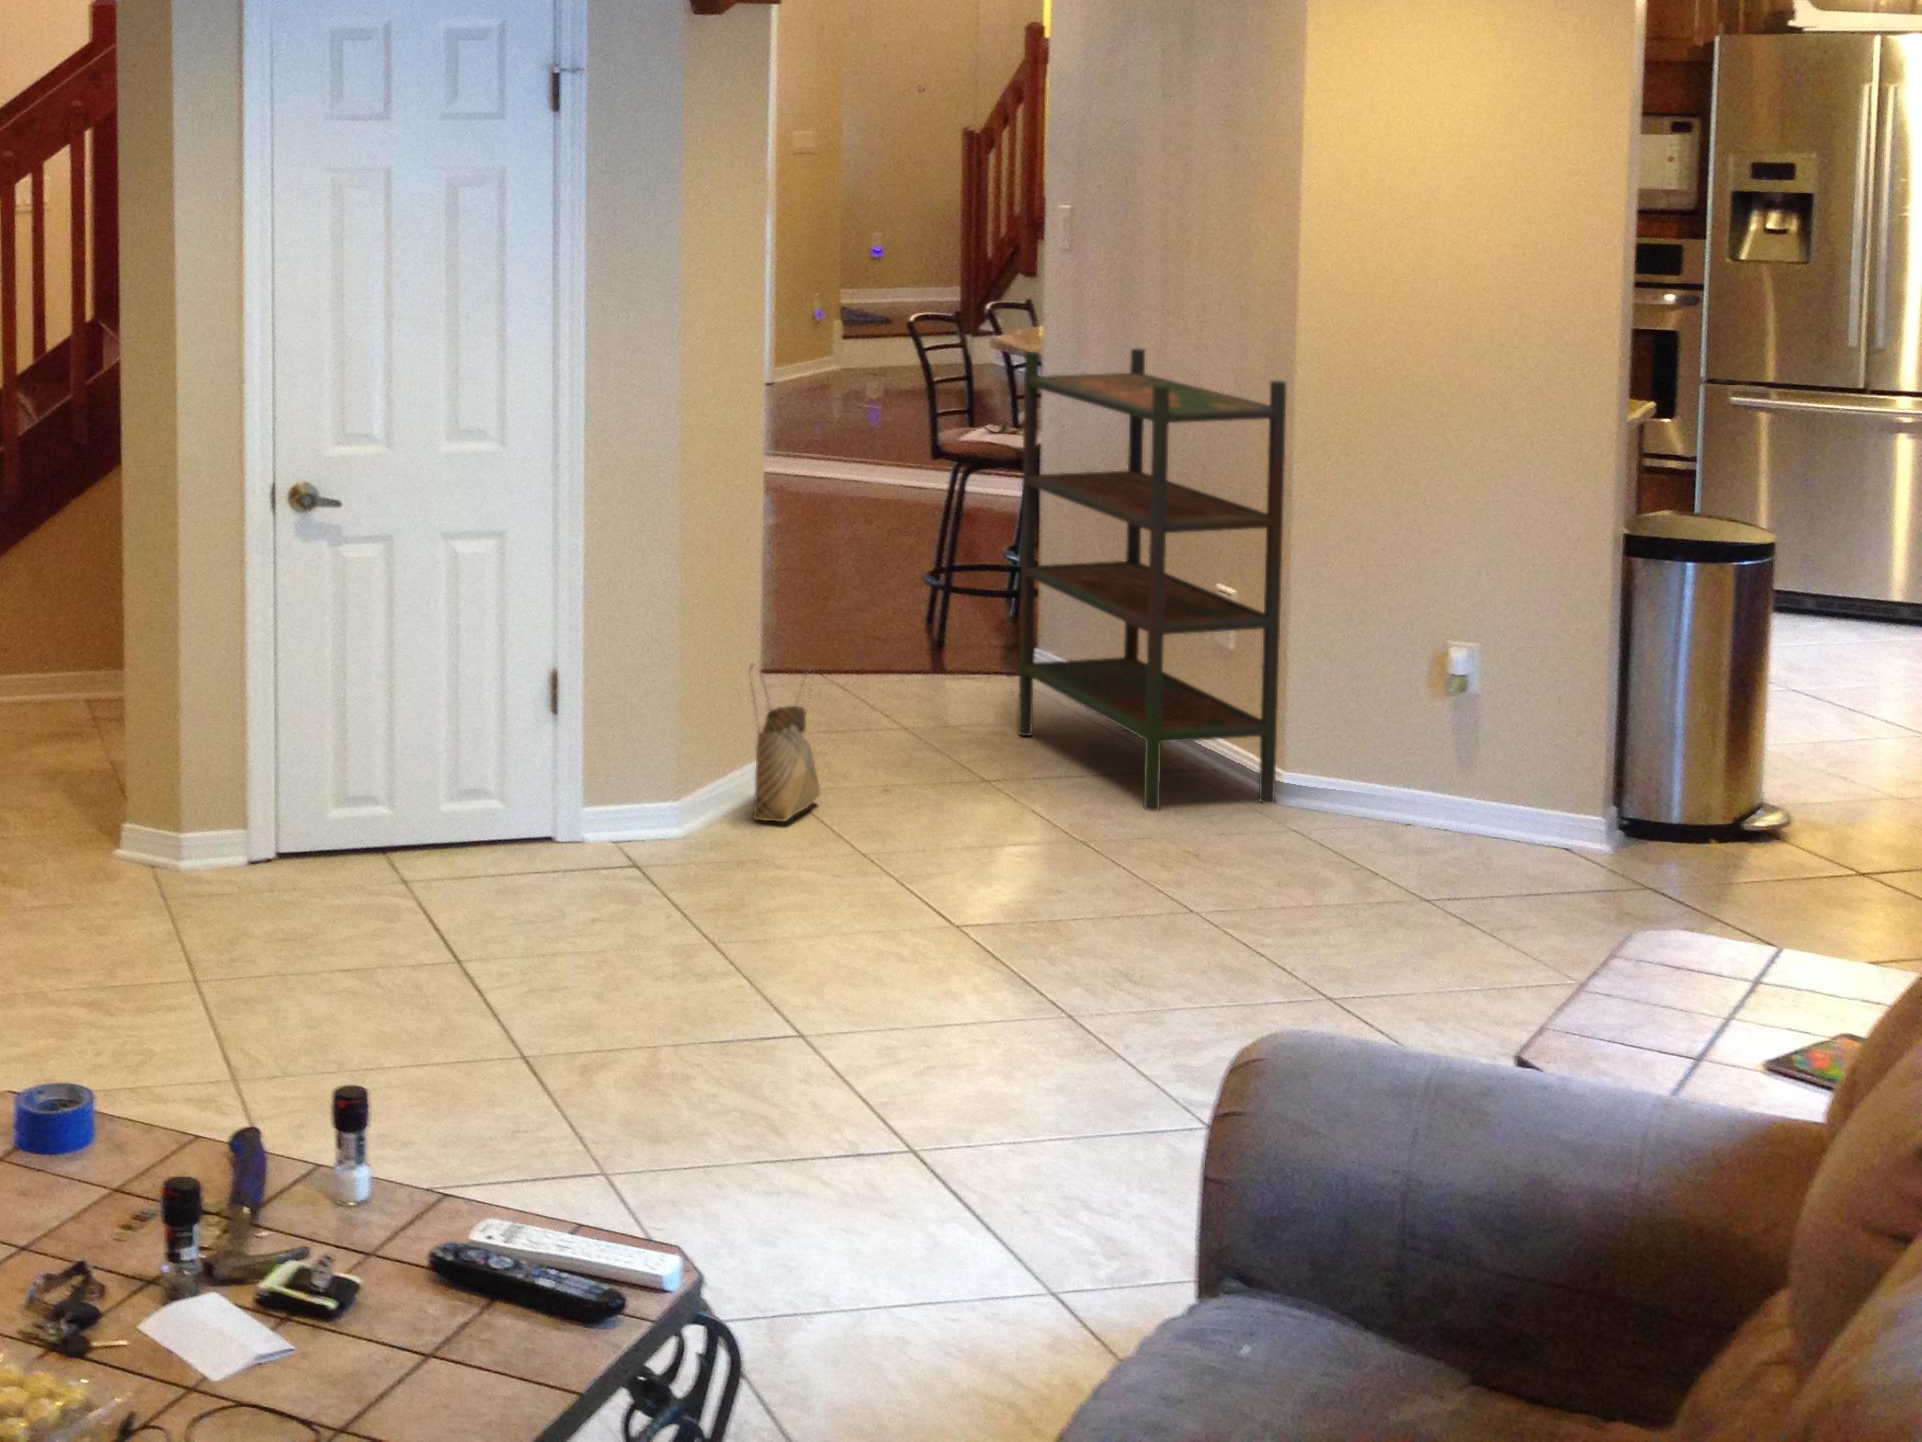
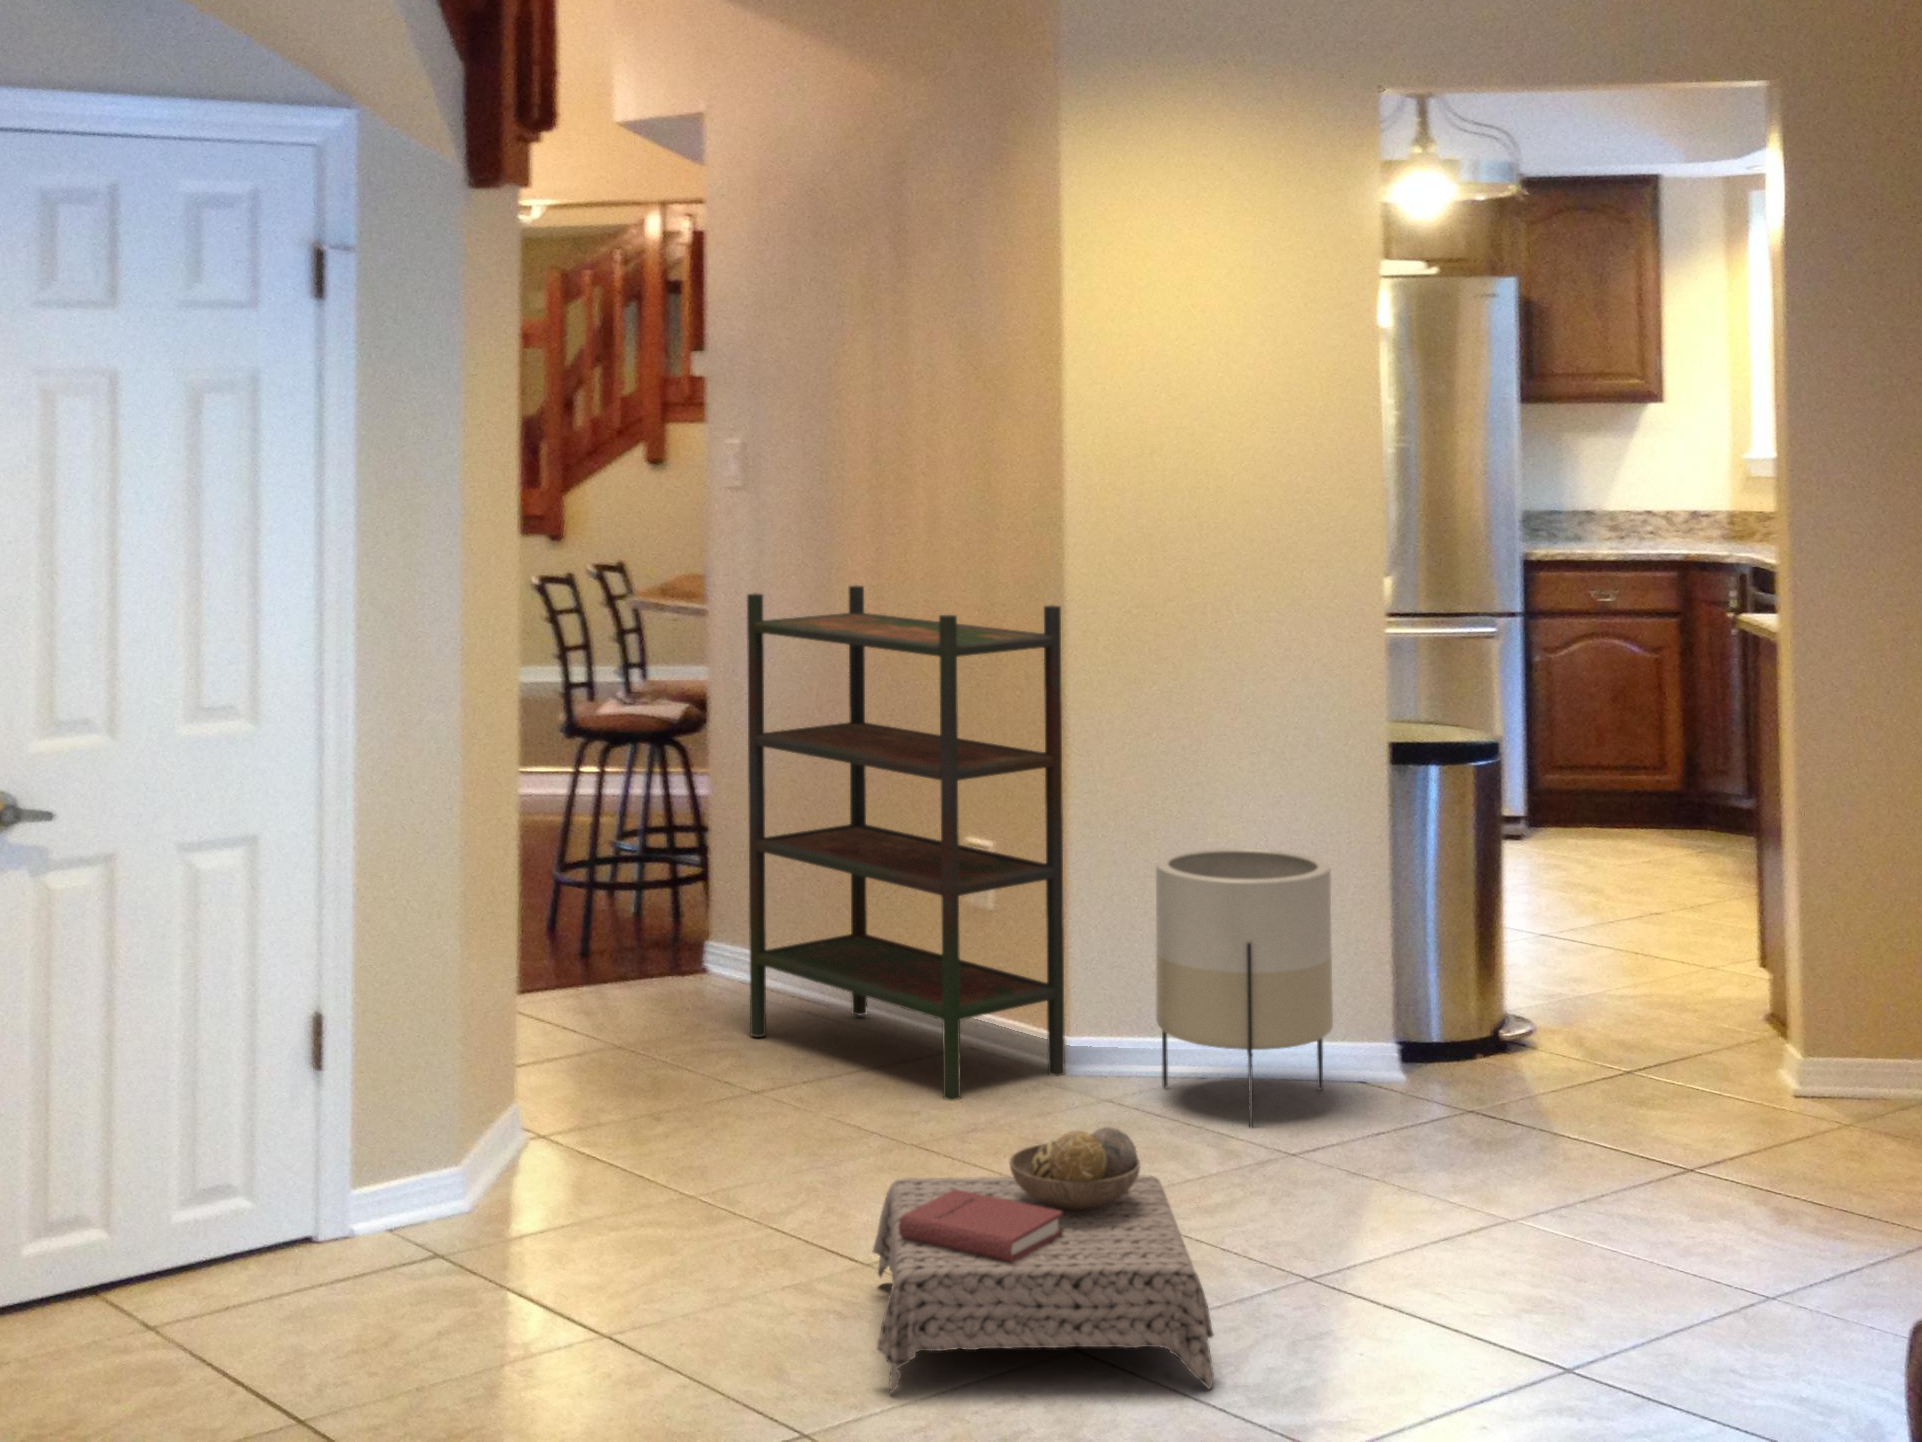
planter: none [1341,616,1522,874] -> present [1156,848,1333,1128]
woven basket: present [749,665,820,822] -> none [520,975,599,1175]
ottoman: none [890,844,1212,1072] -> present [873,1127,1214,1393]

